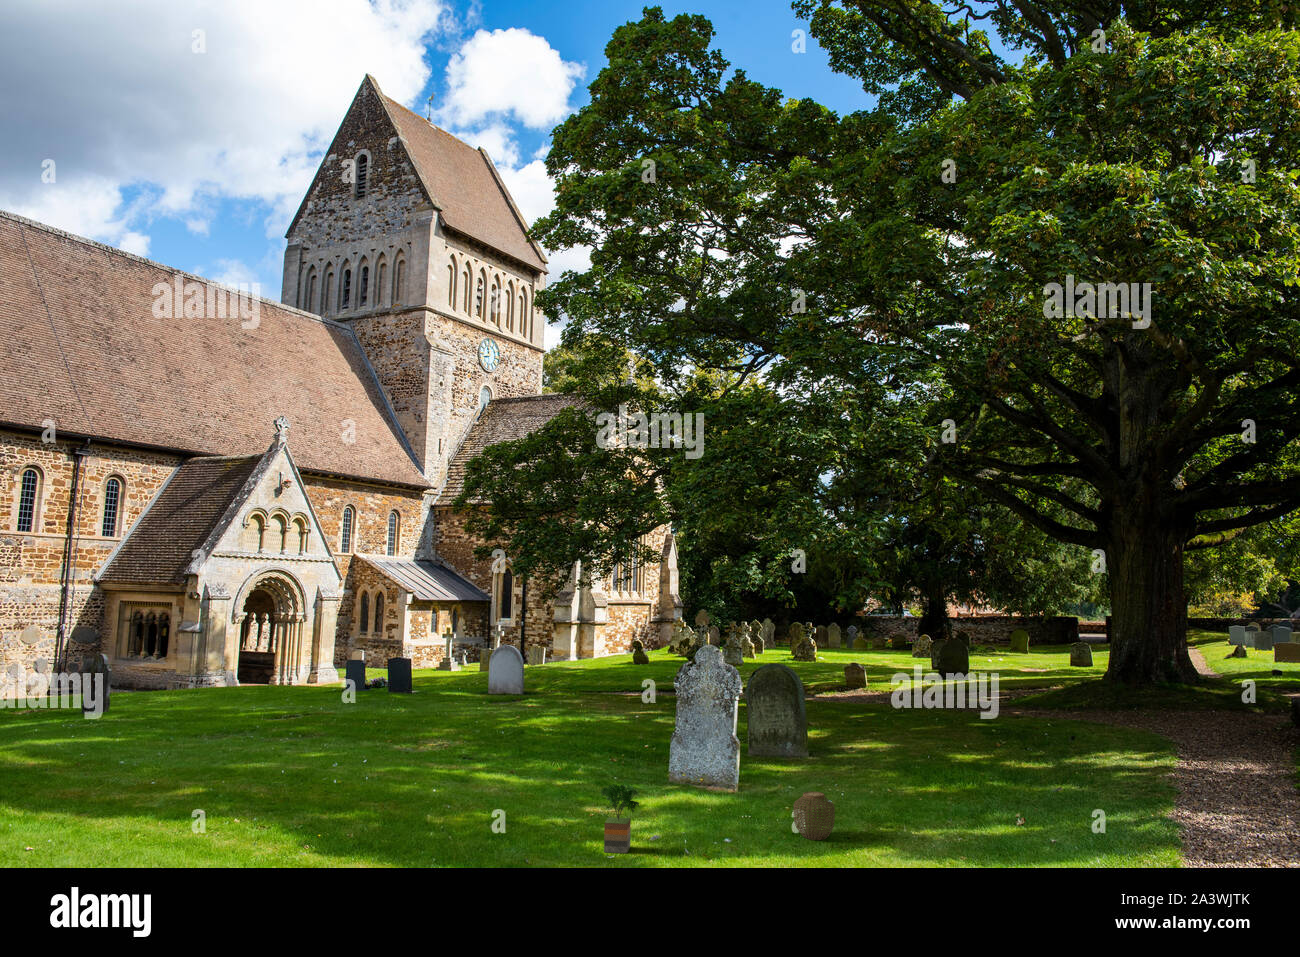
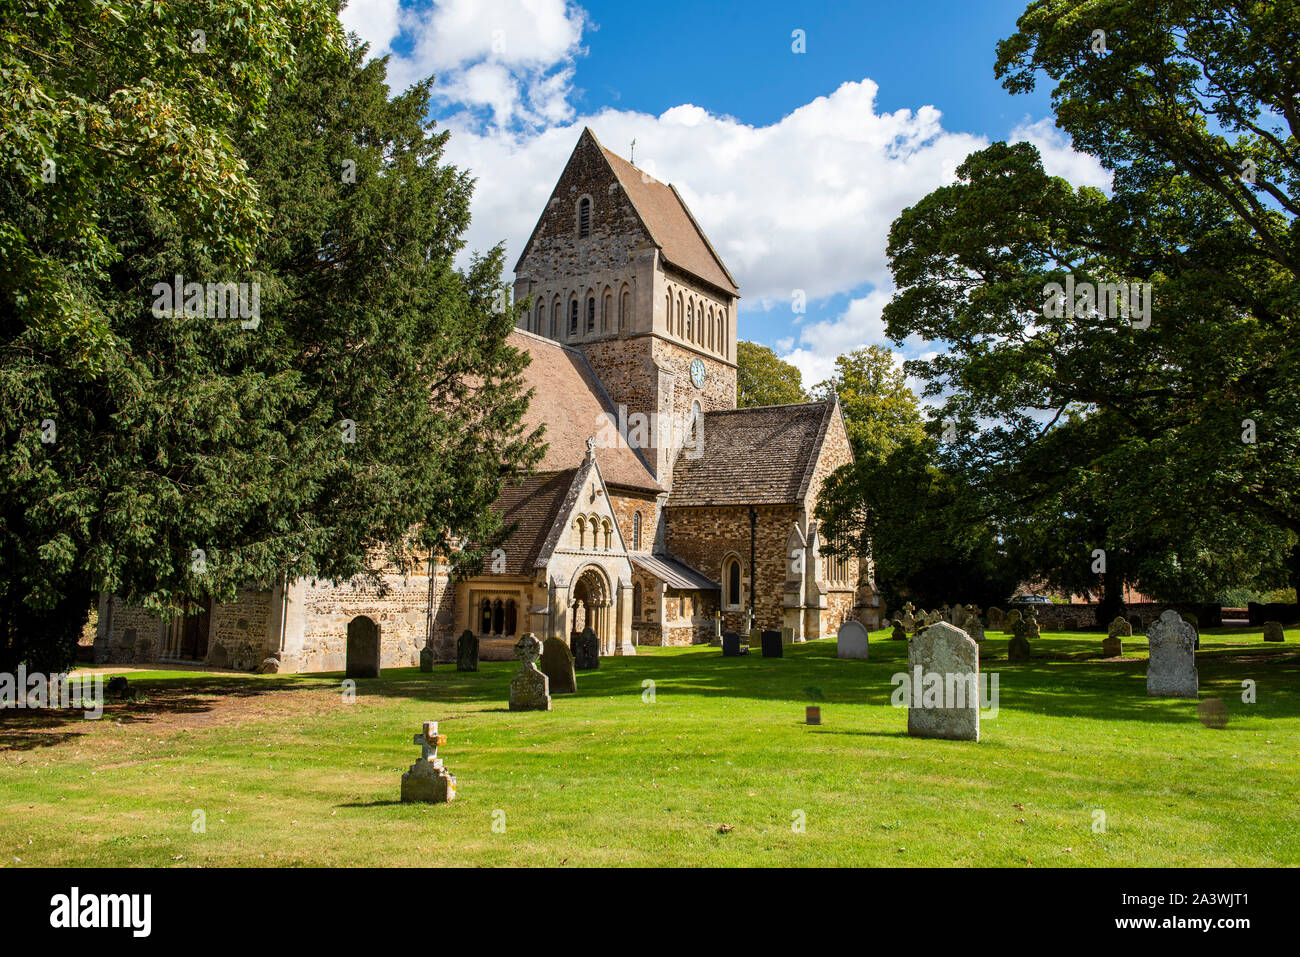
potted tree: present [600,784,639,853] -> present [802,685,826,725]

